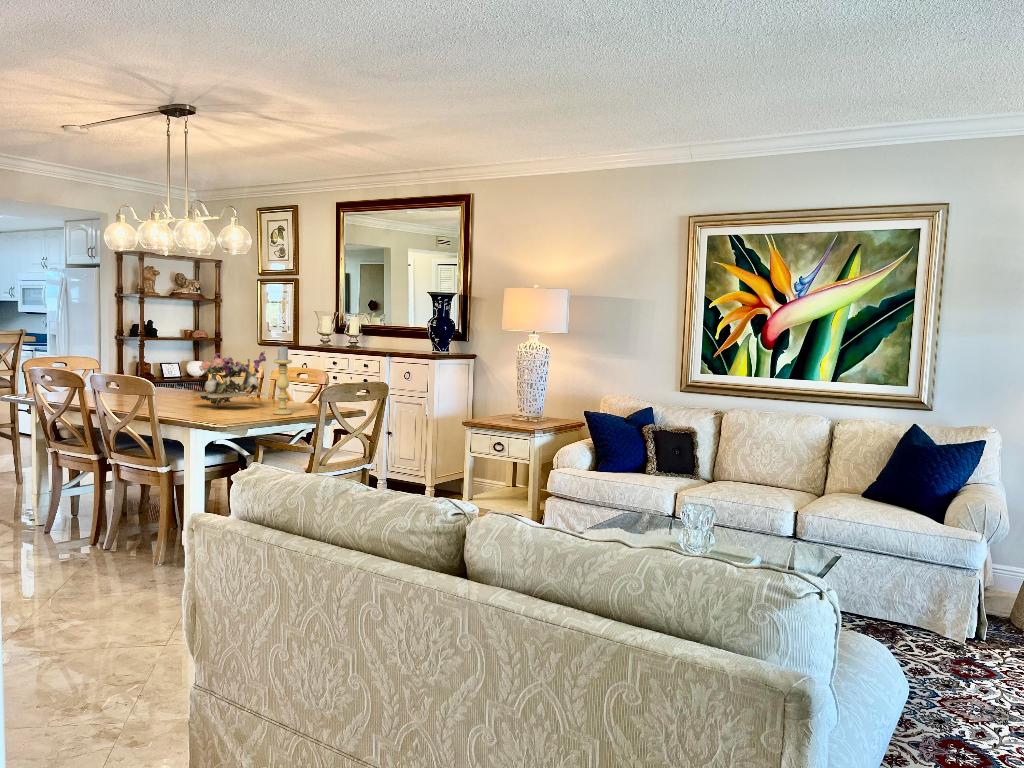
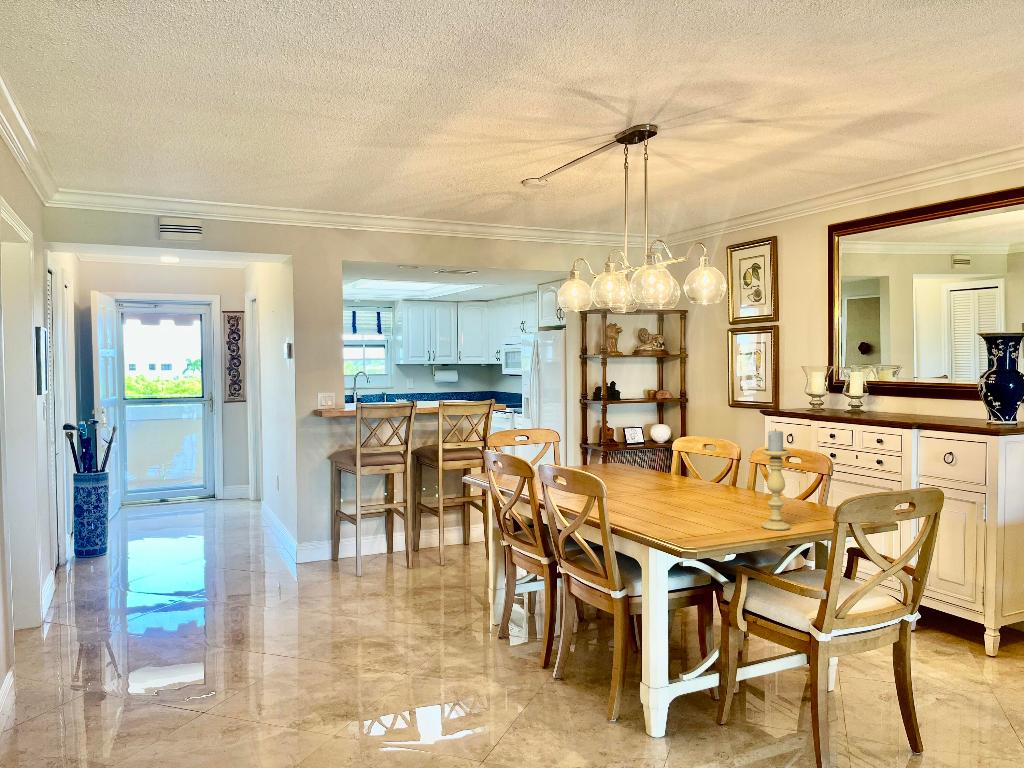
flower arrangement: present [192,351,266,406] -> none [652,432,750,508]

